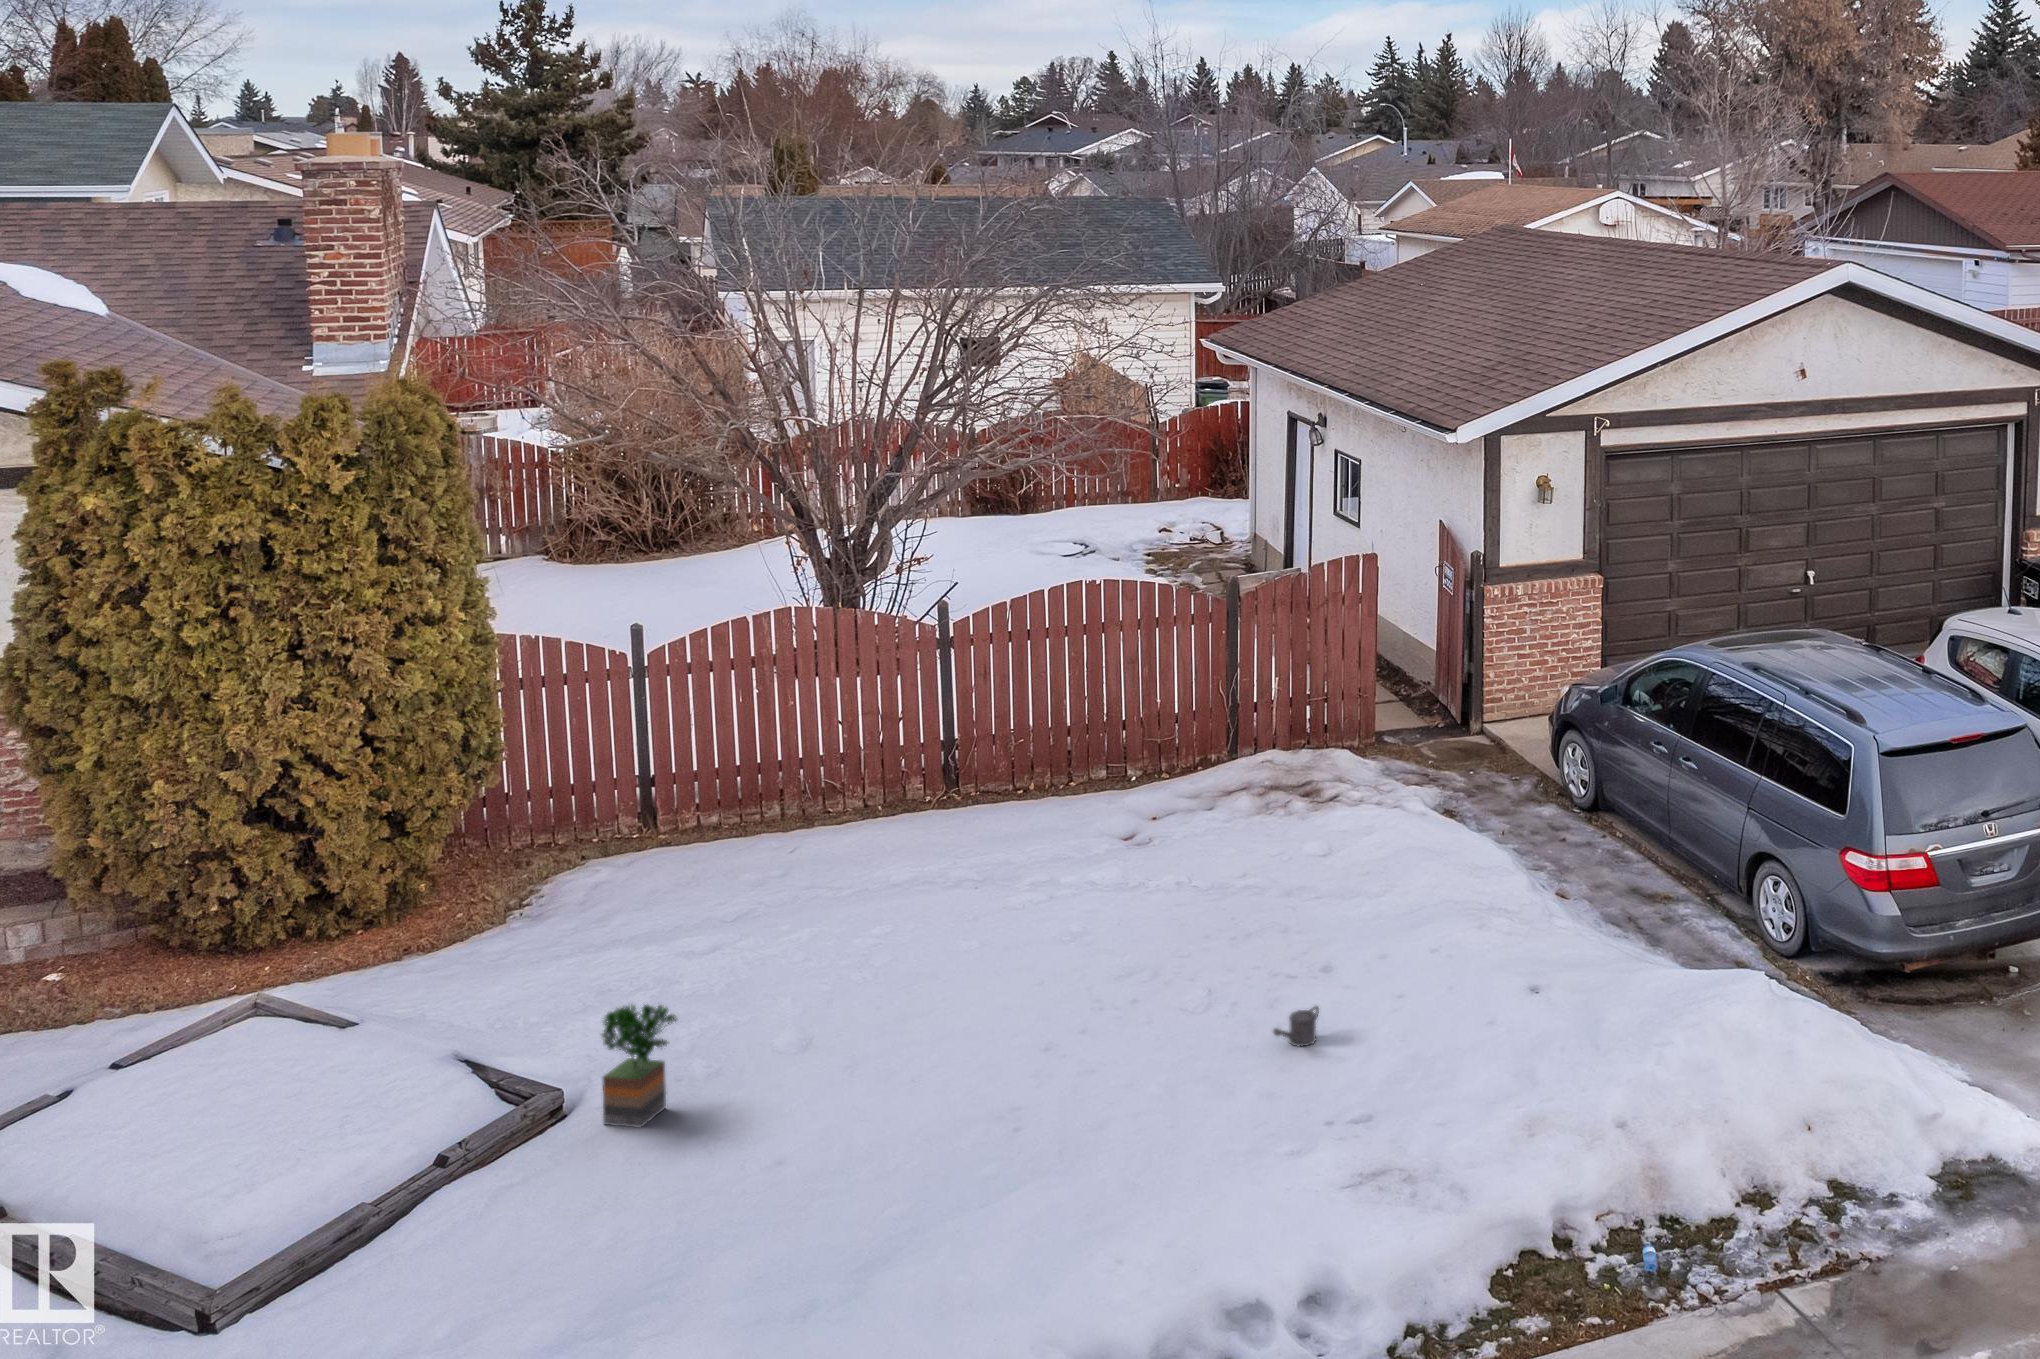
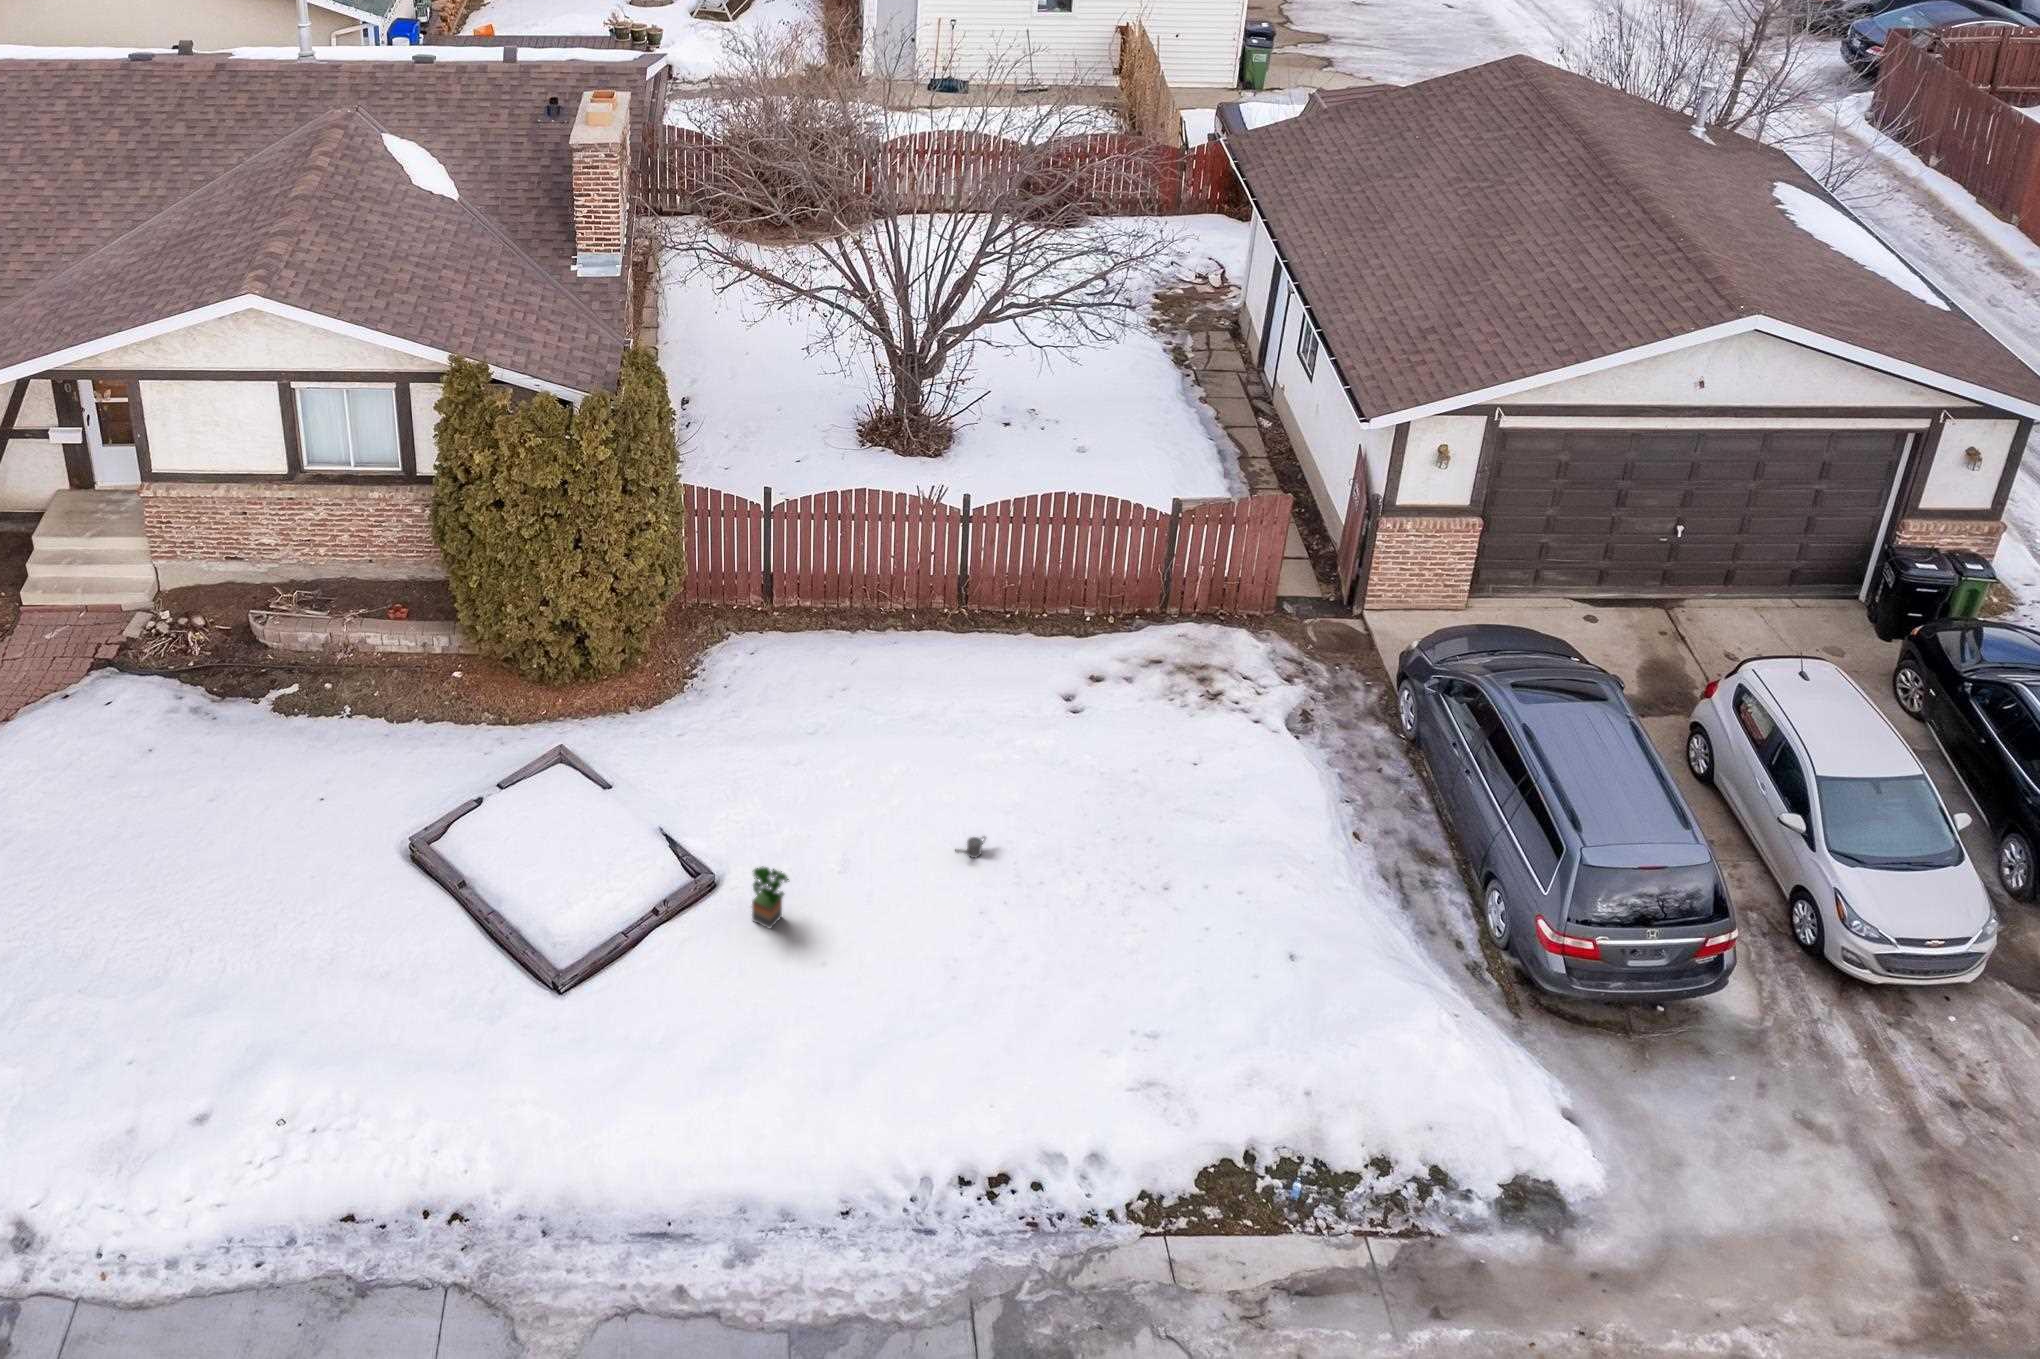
watering can: present [1273,1006,1319,1047] -> present [956,836,986,858]

